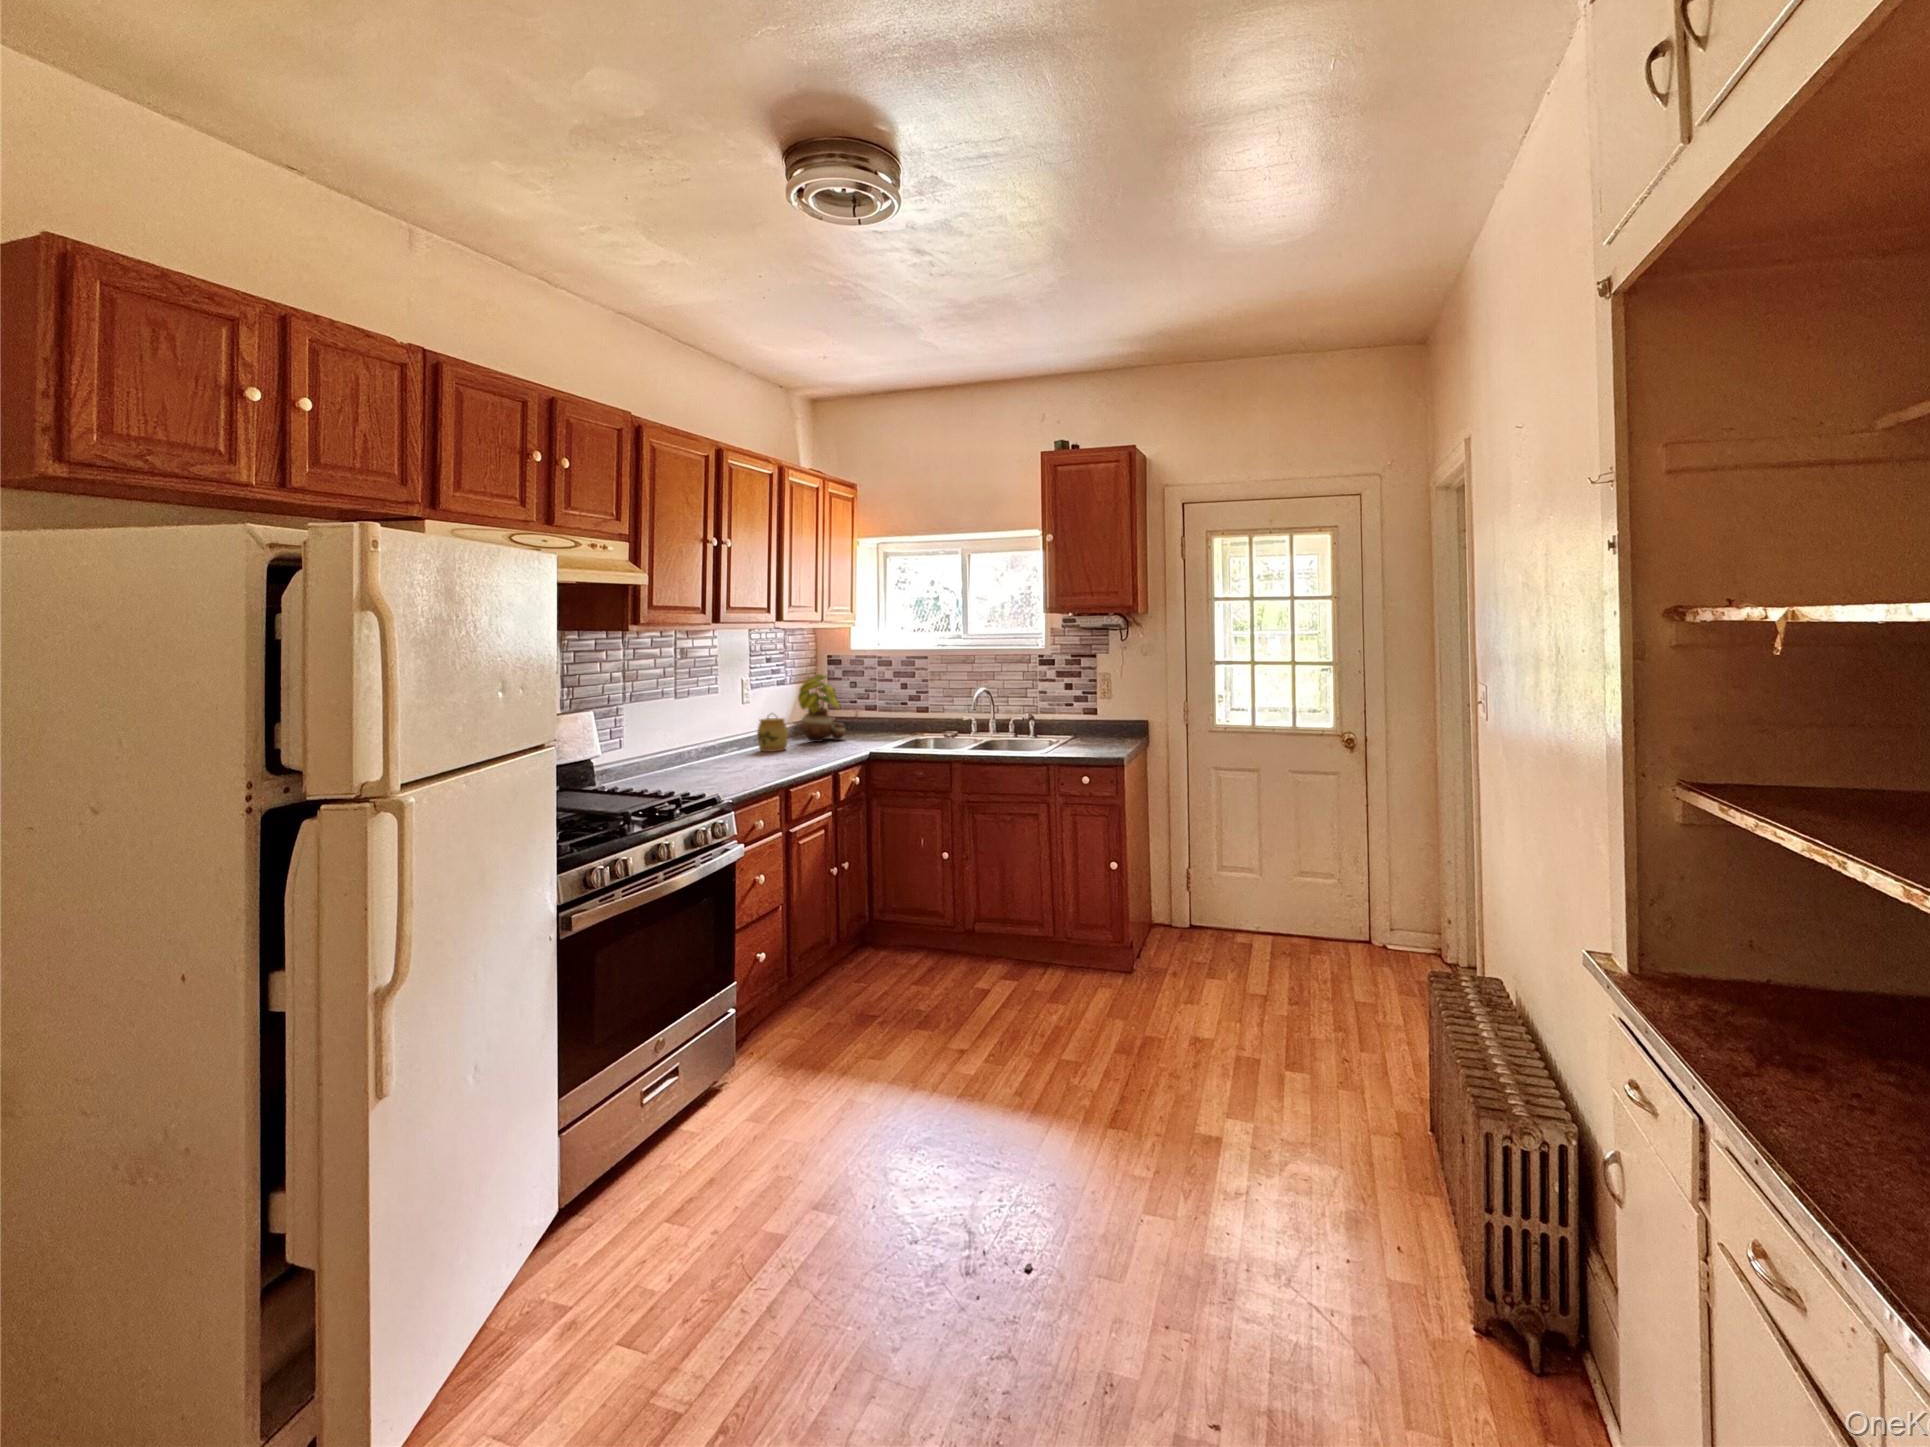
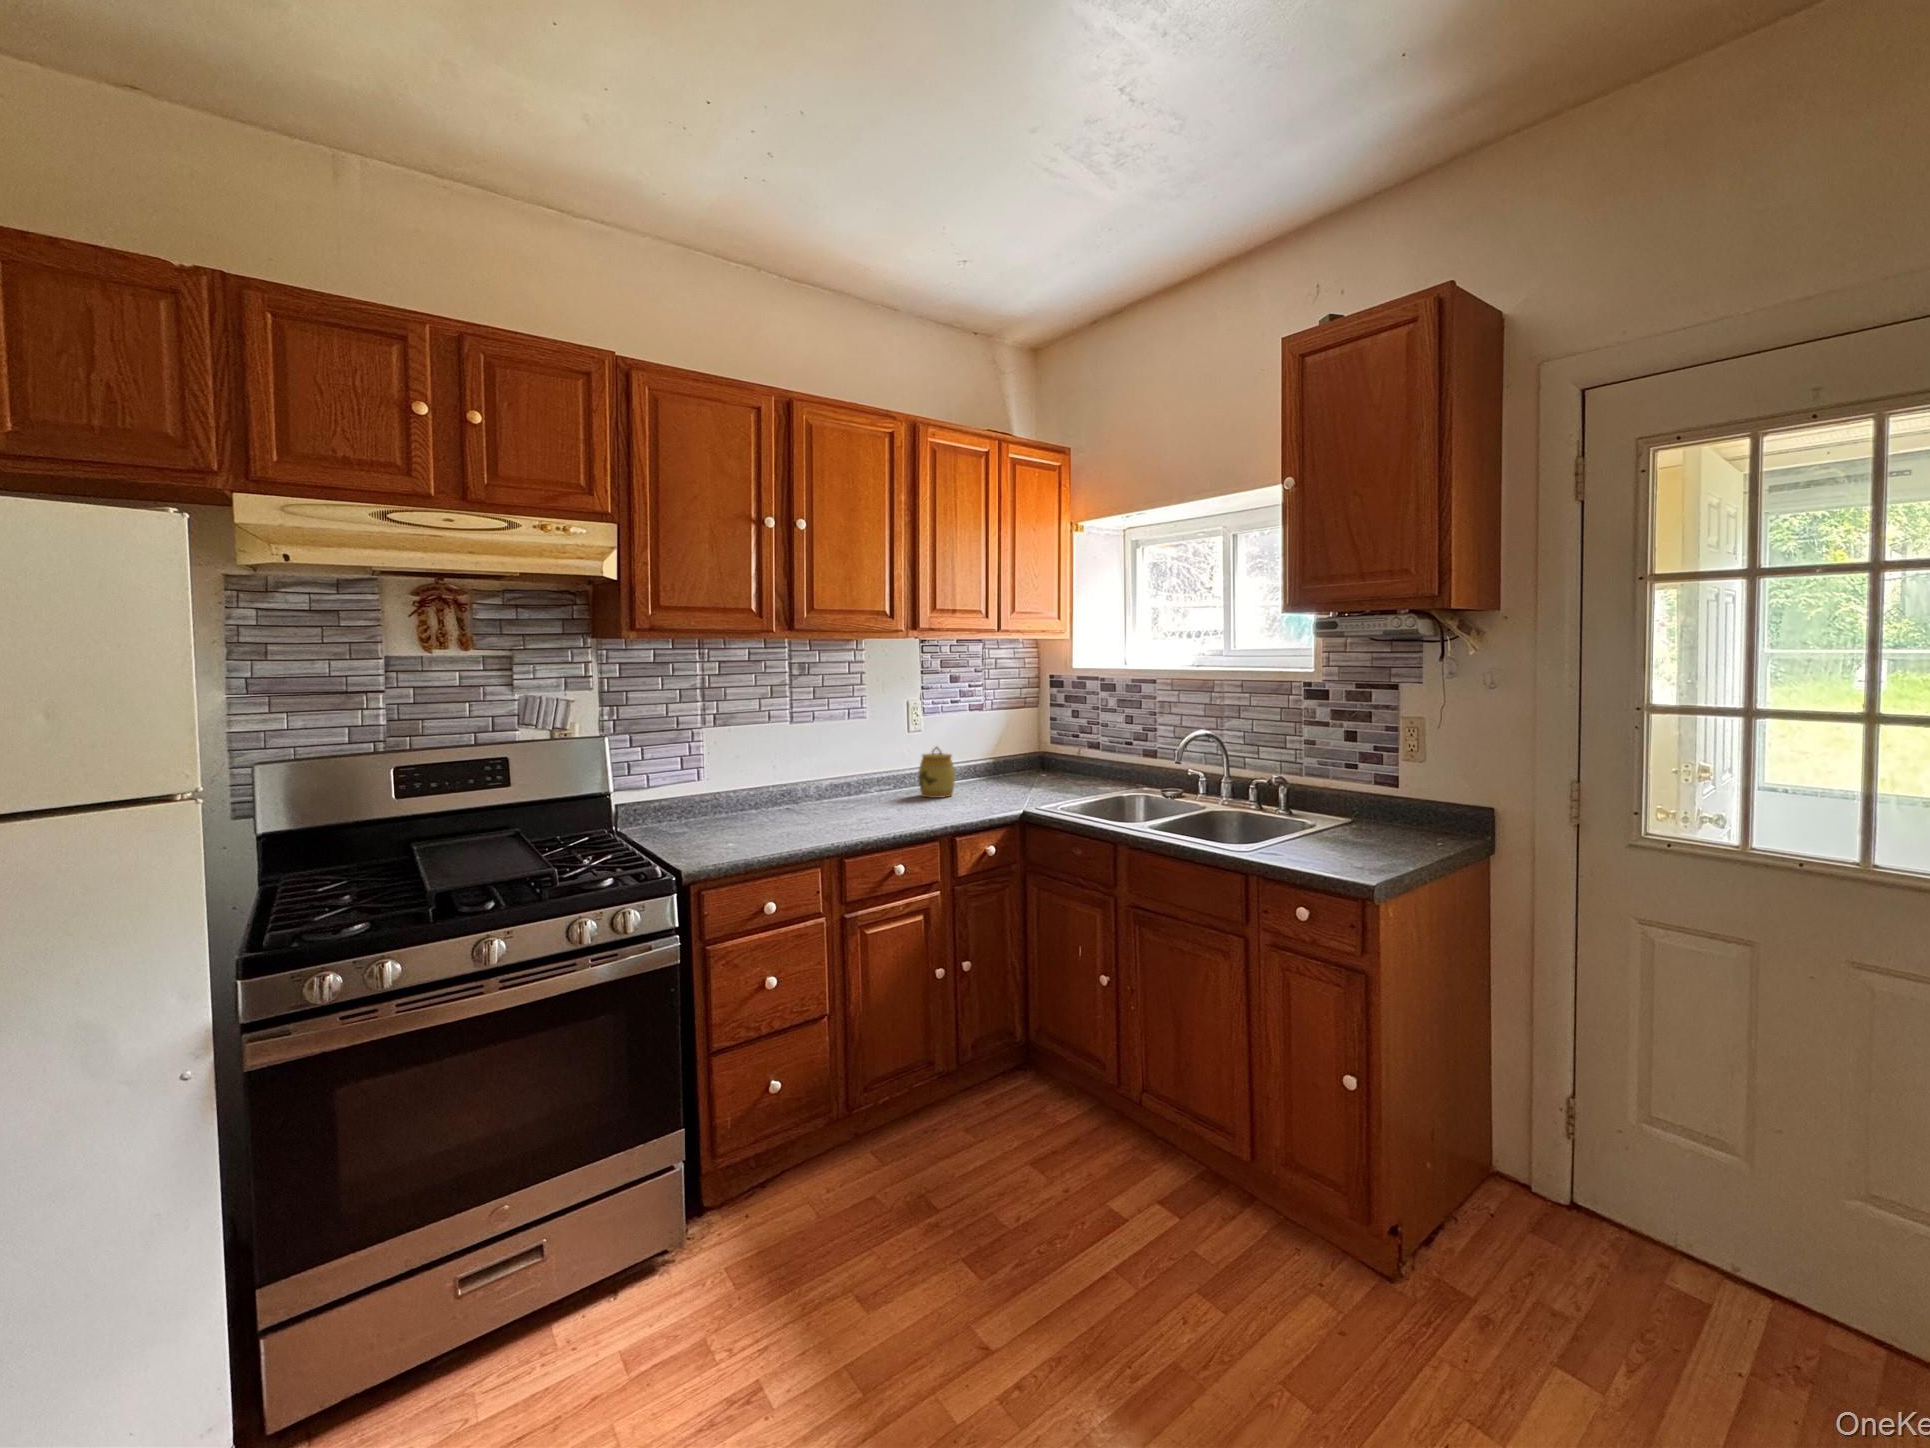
potted plant: present [798,674,845,742] -> none [978,699,1054,789]

